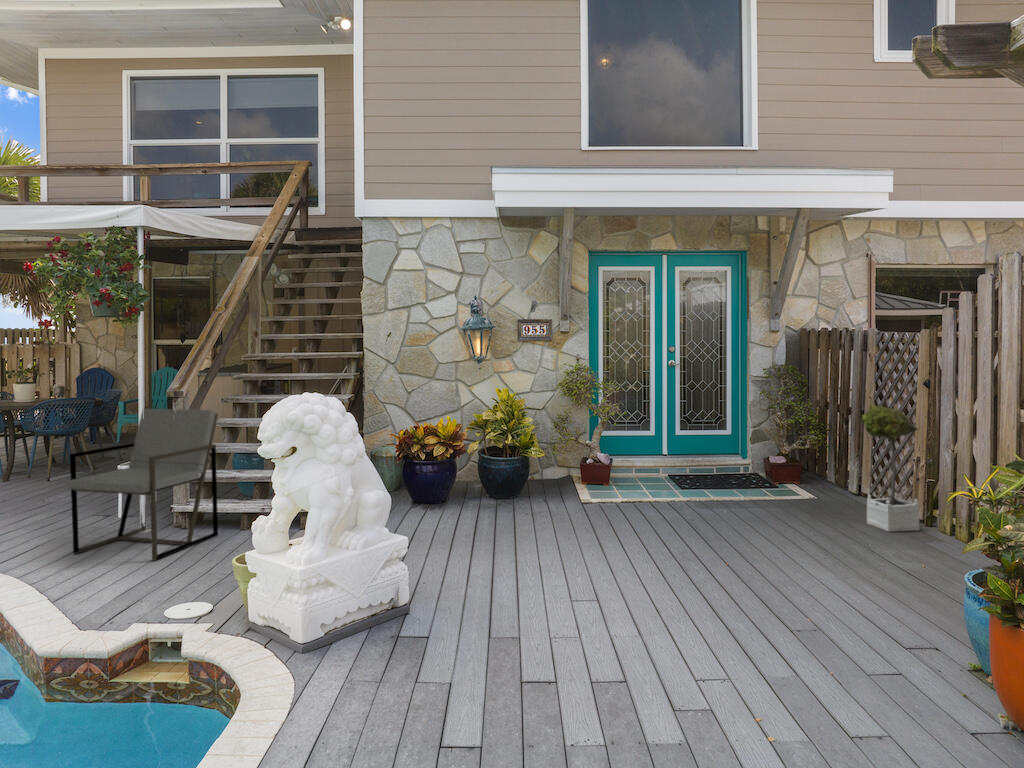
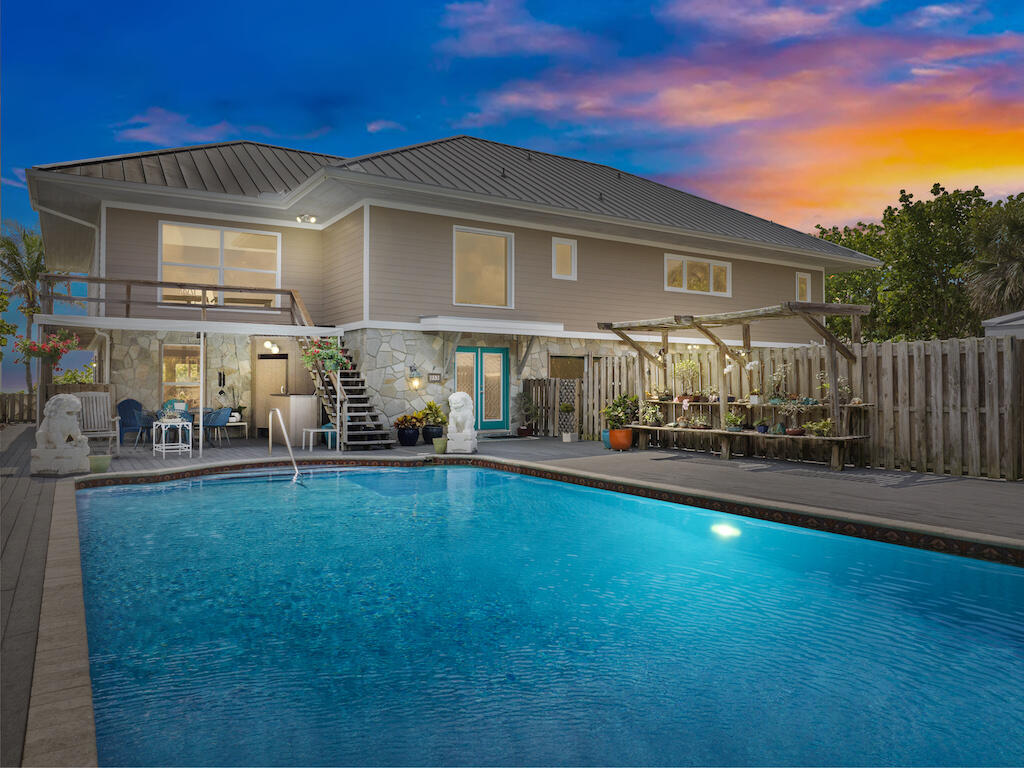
armchair: present [67,409,218,560] -> none [331,405,370,456]

